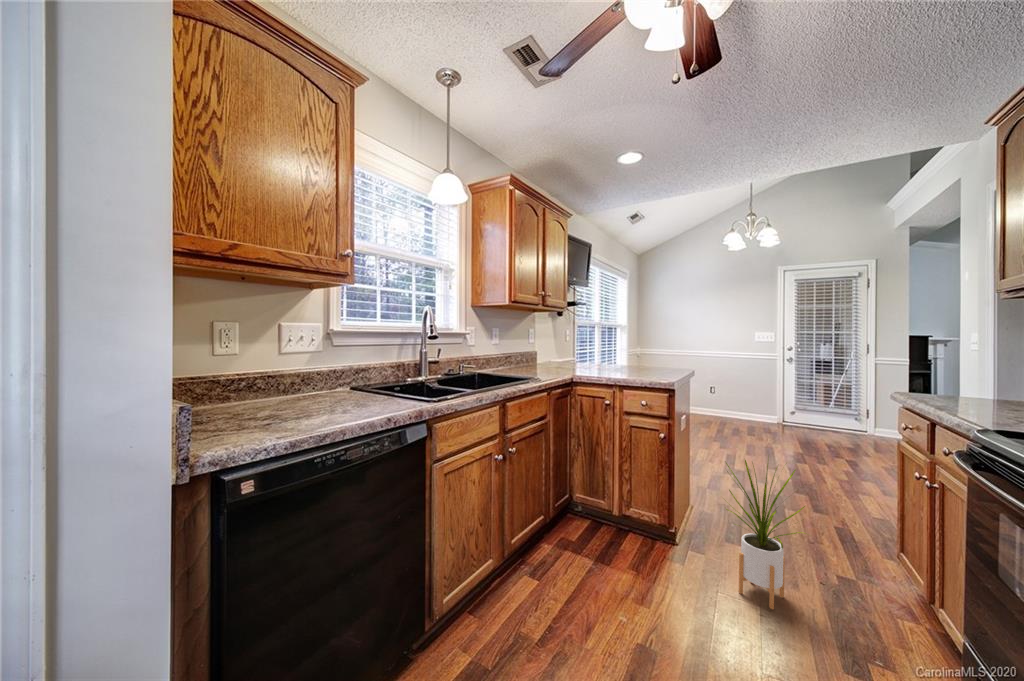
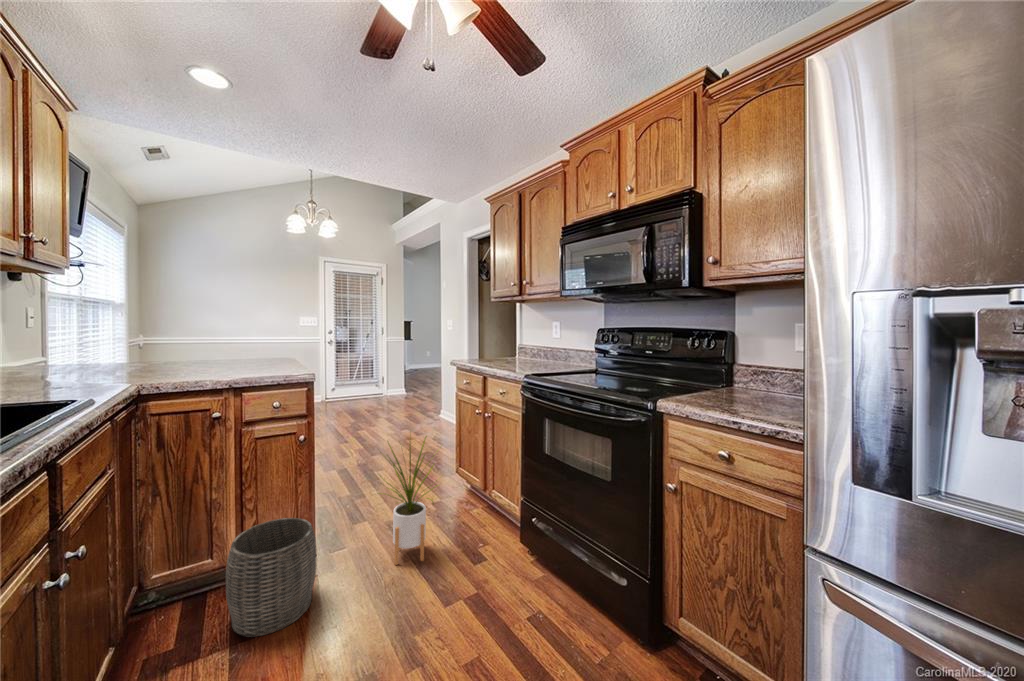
woven basket: none [599,489,660,574] -> present [226,518,316,637]

